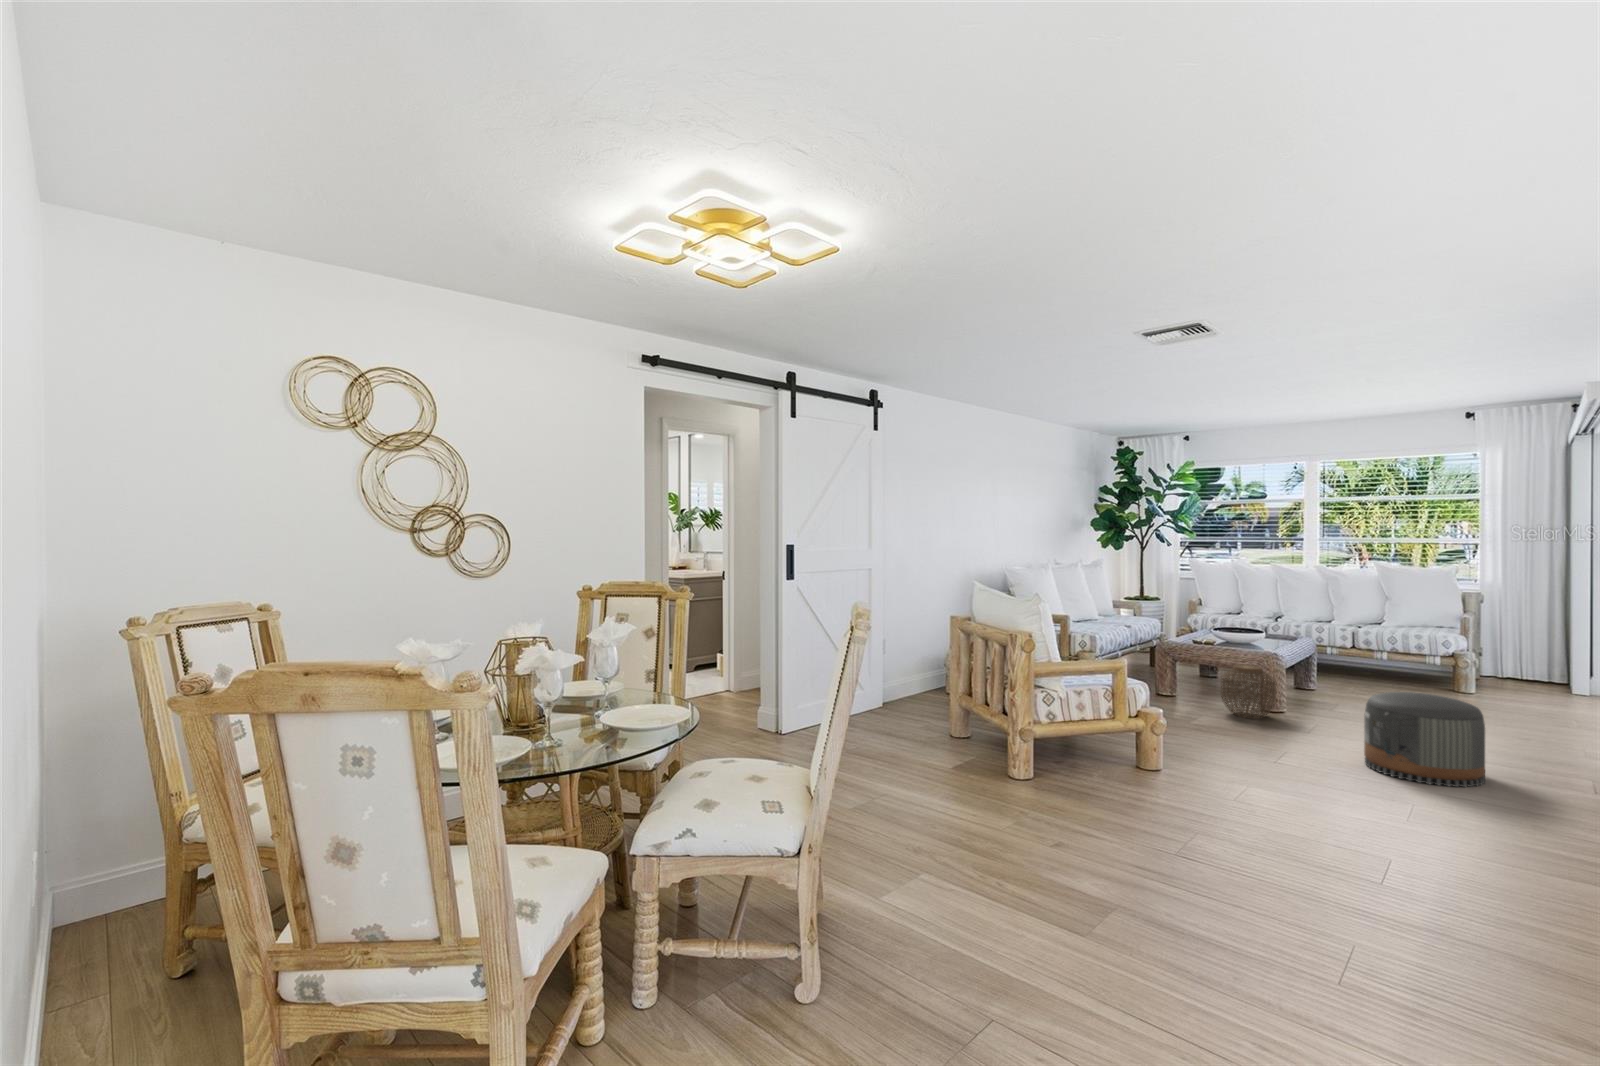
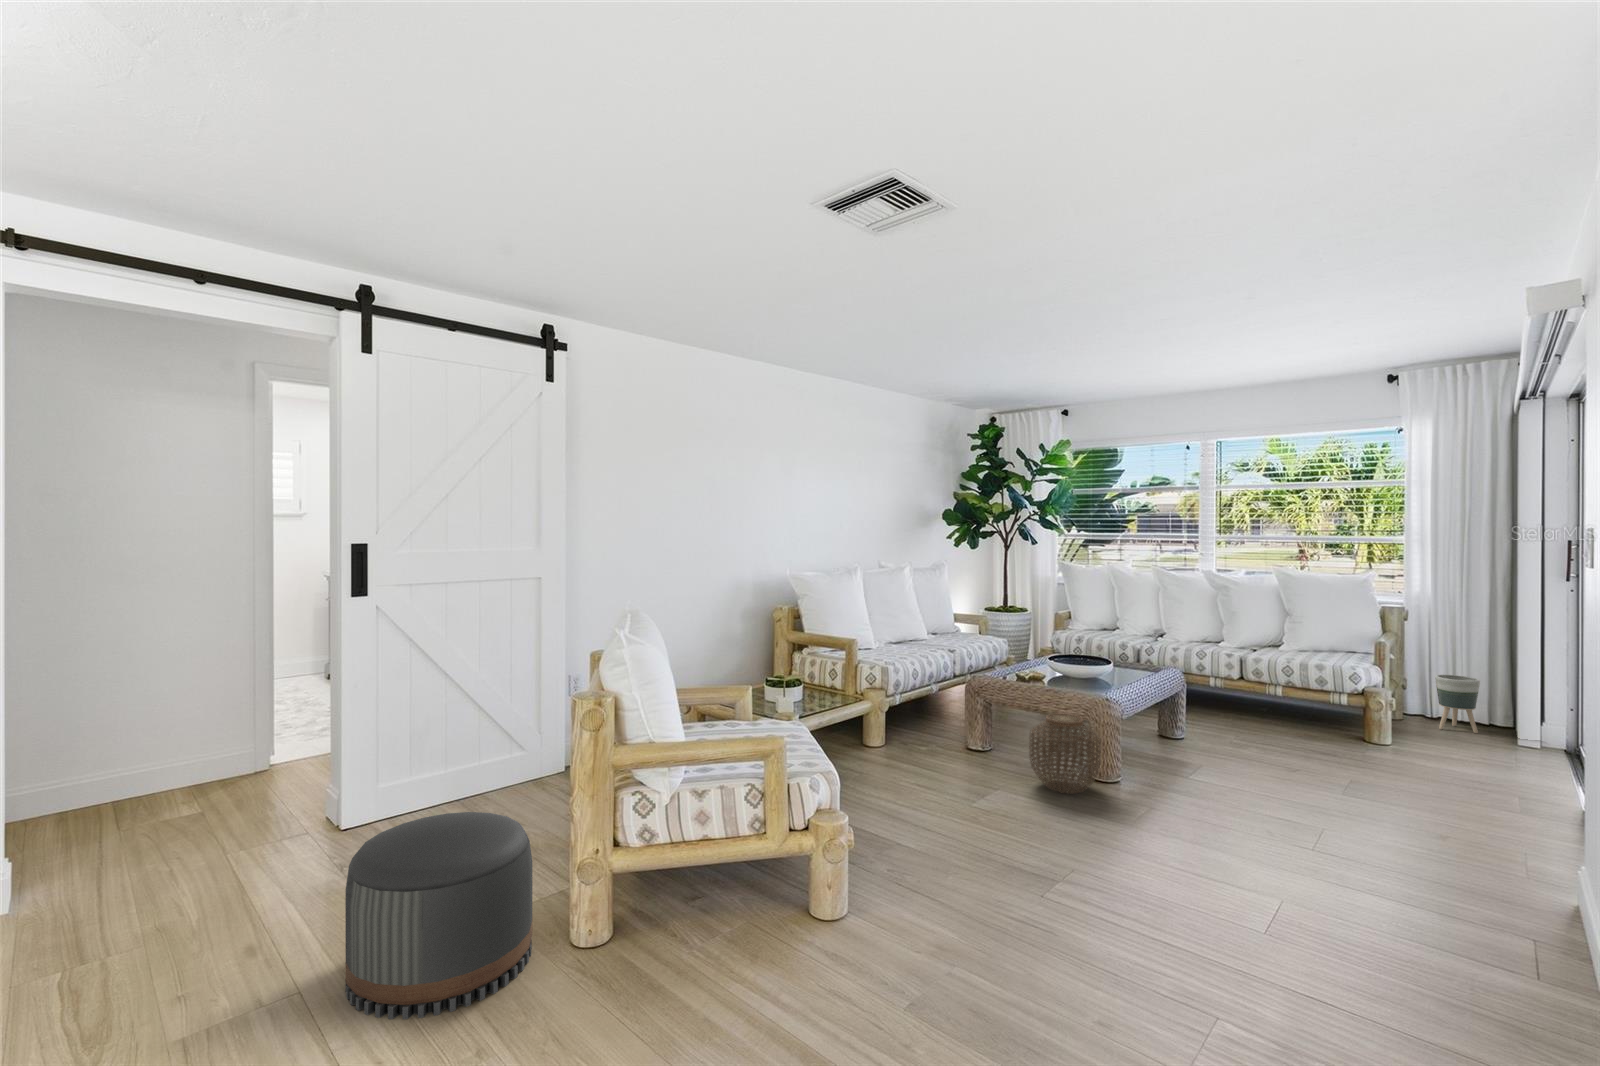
planter: none [1507,644,1543,687] -> present [1435,675,1480,733]
pouf: present [1364,692,1485,787] -> present [345,812,532,1019]

